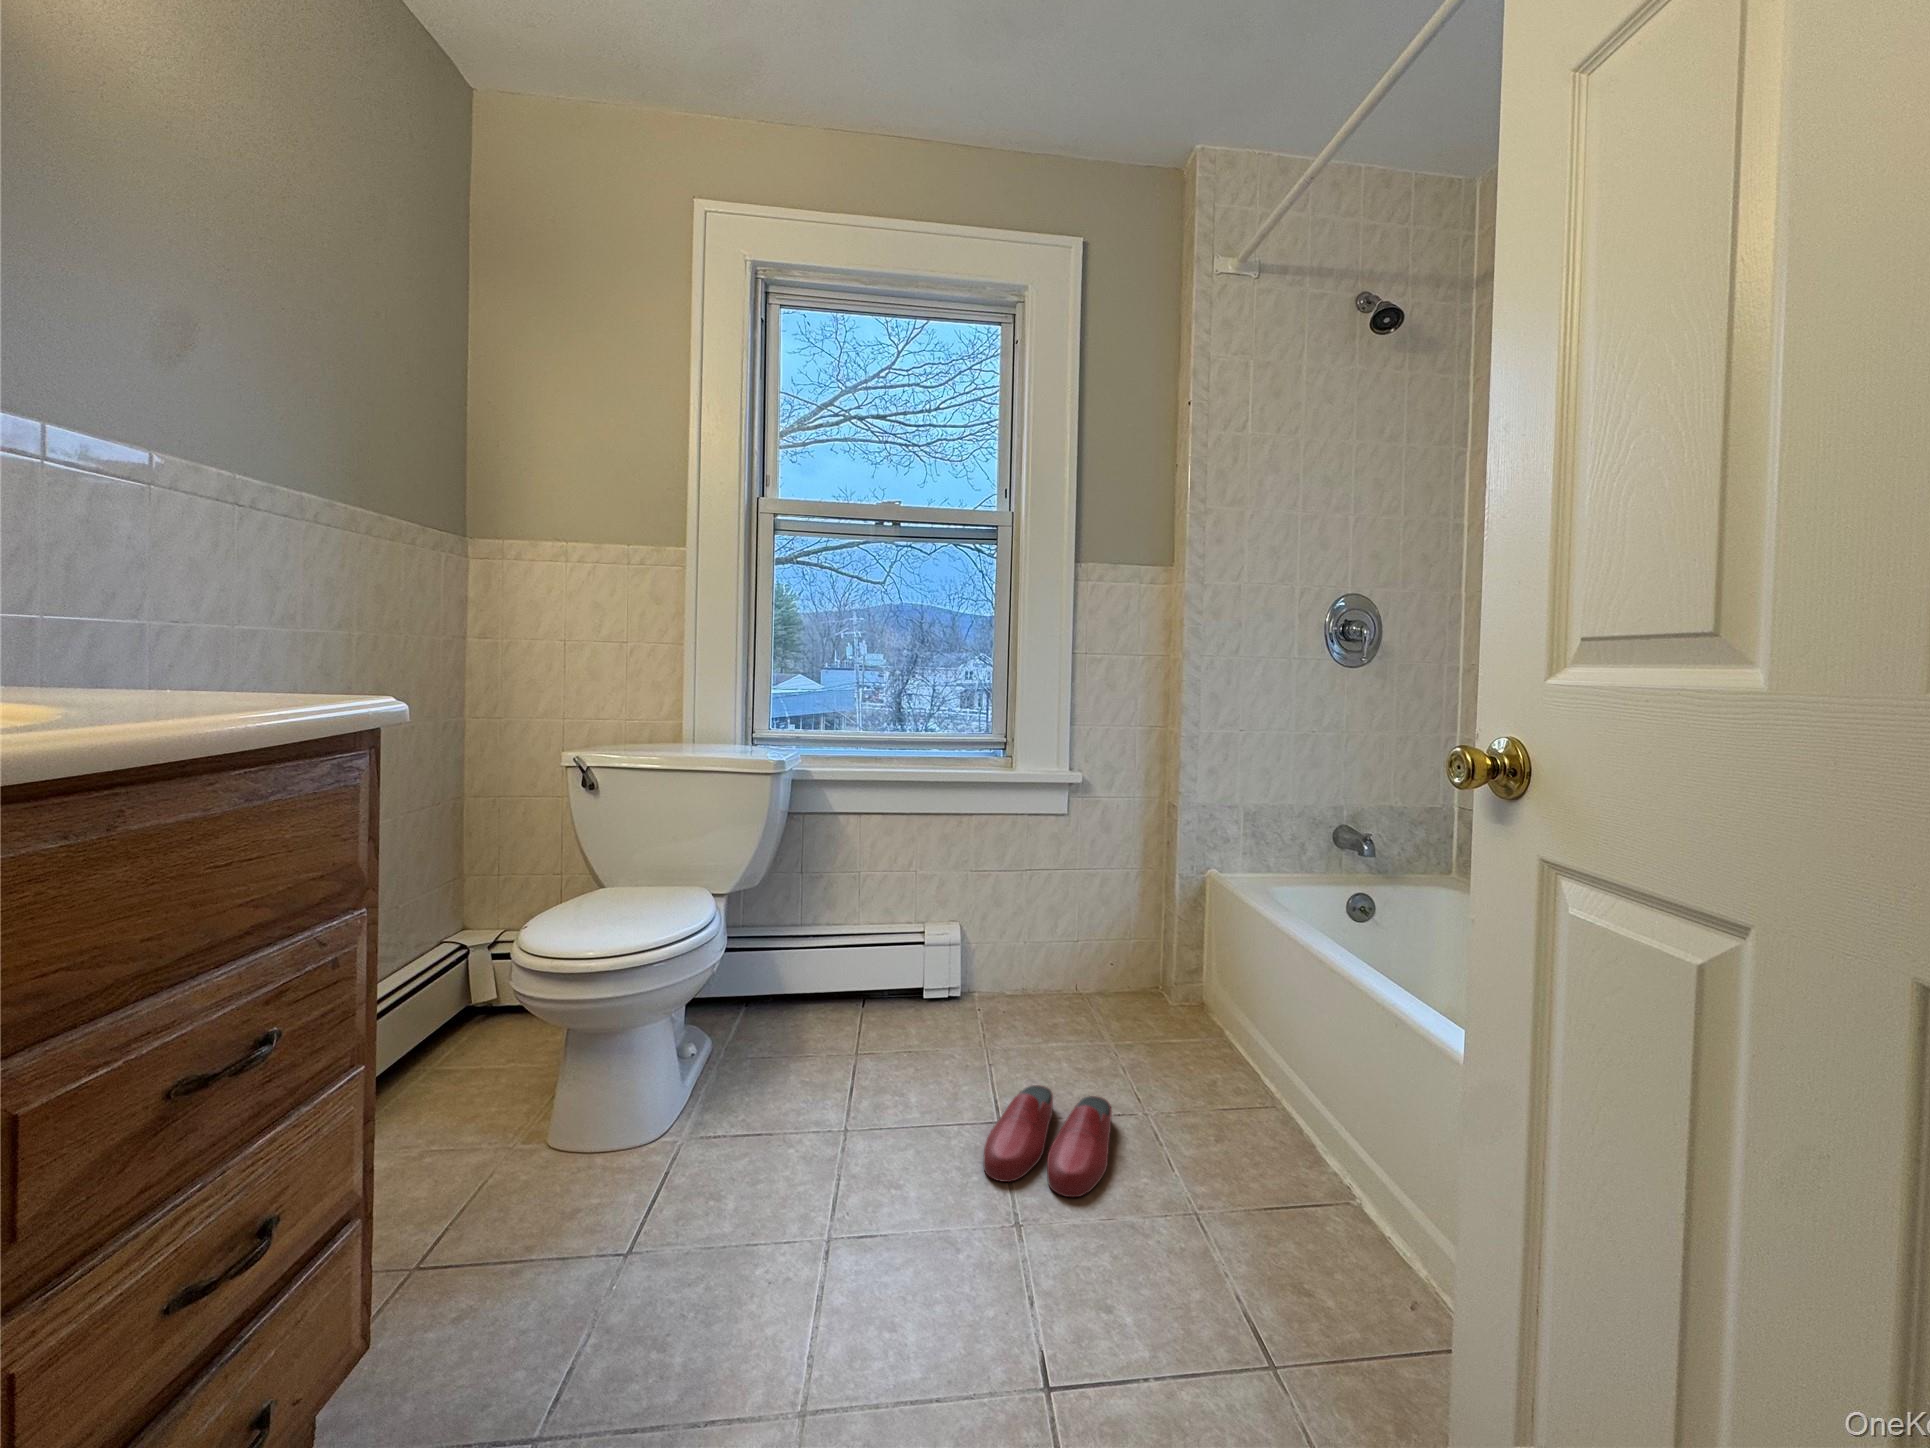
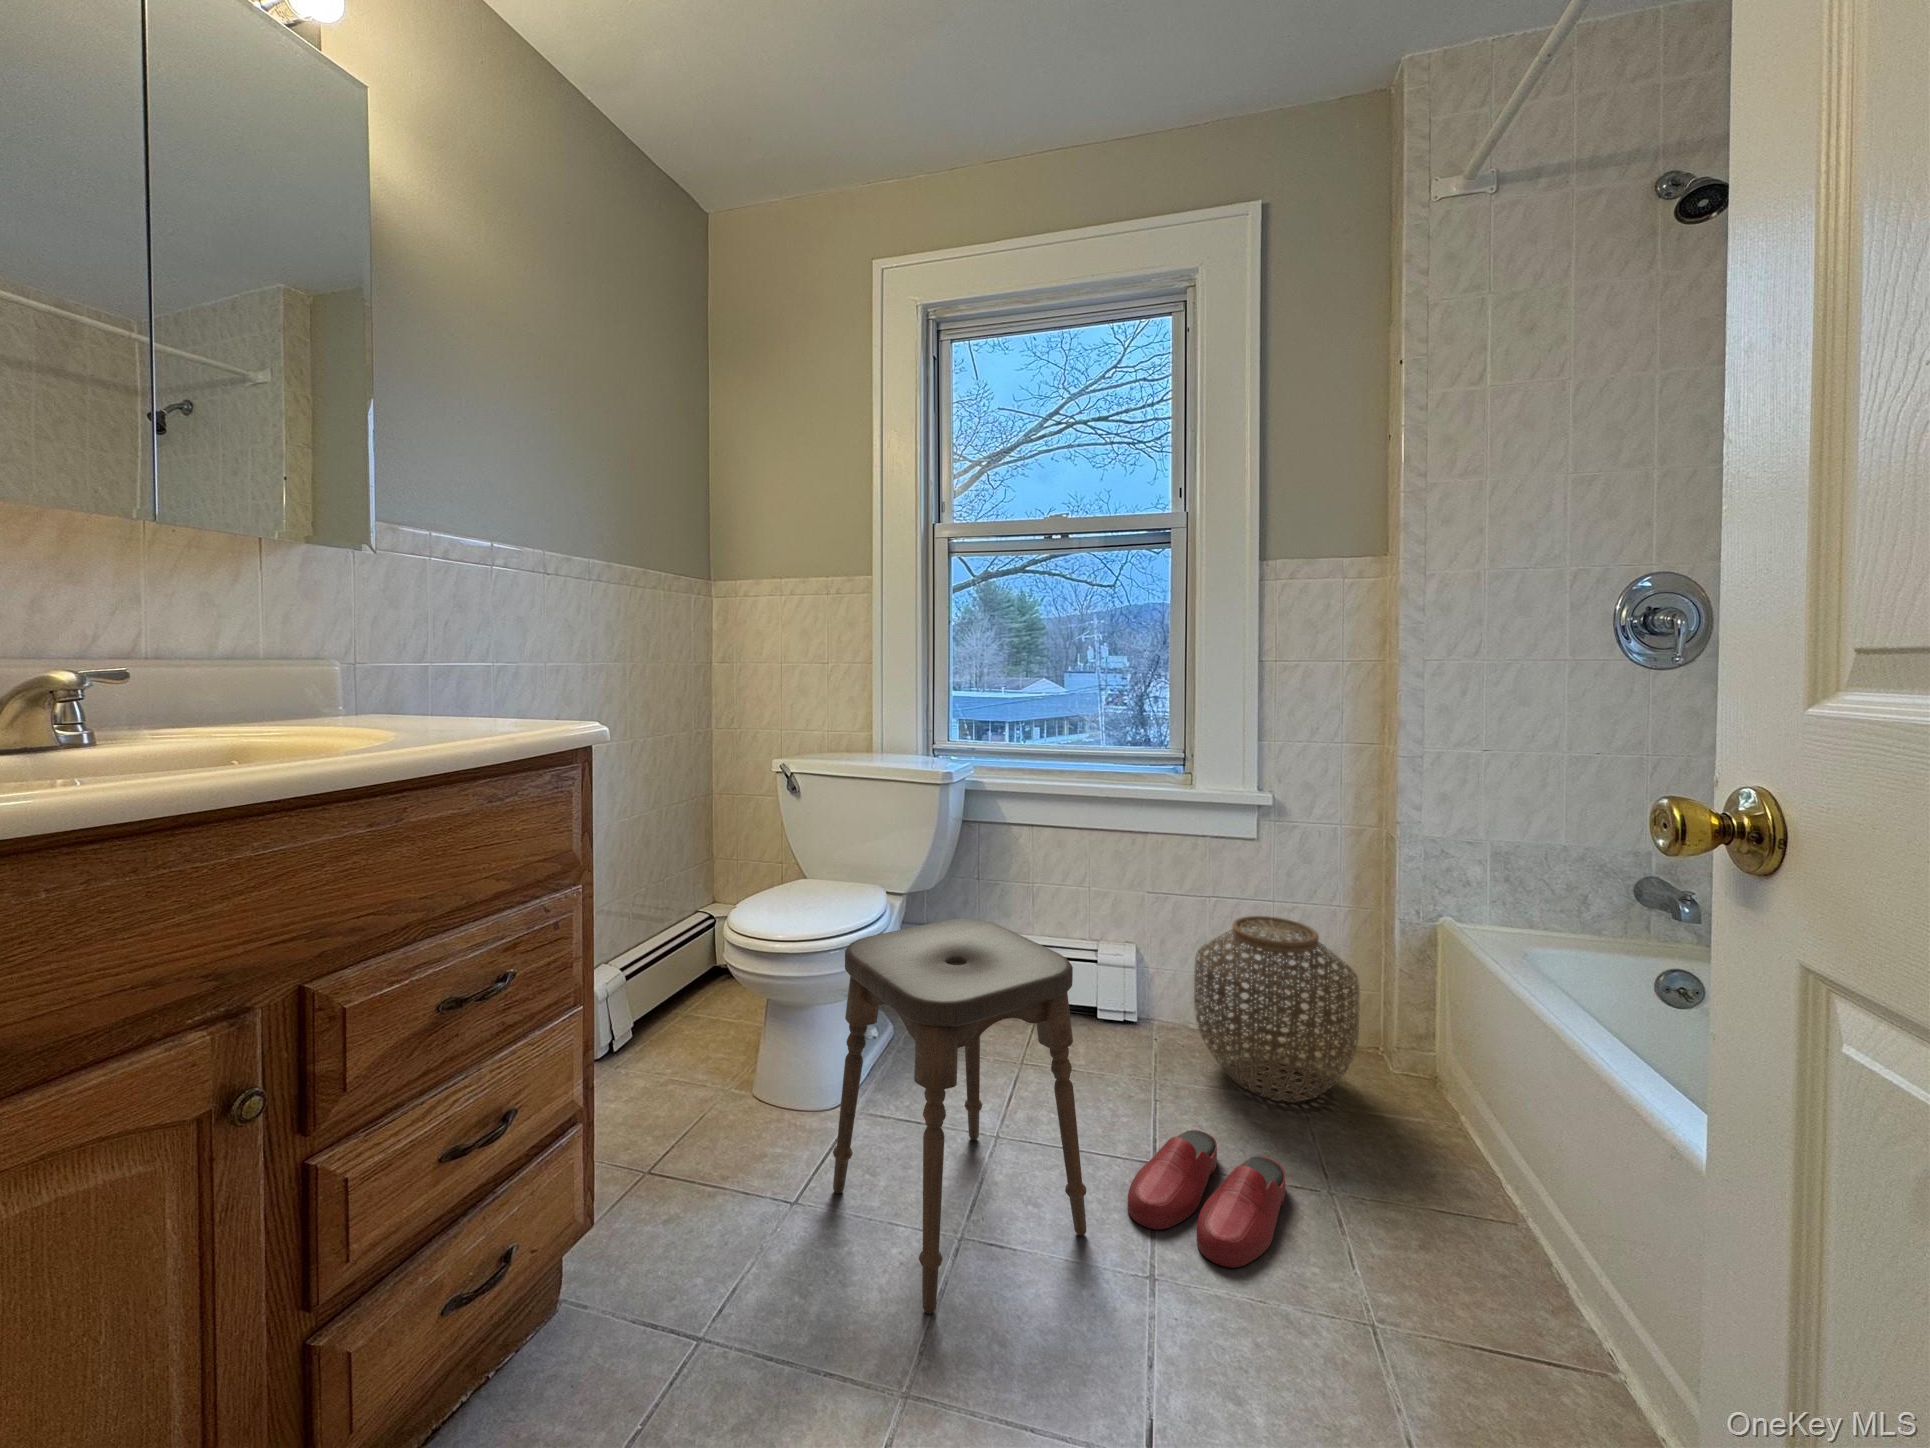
woven basket: none [1020,884,1156,1046] -> present [1194,916,1359,1101]
stool: none [674,911,952,1323] -> present [833,919,1086,1314]

